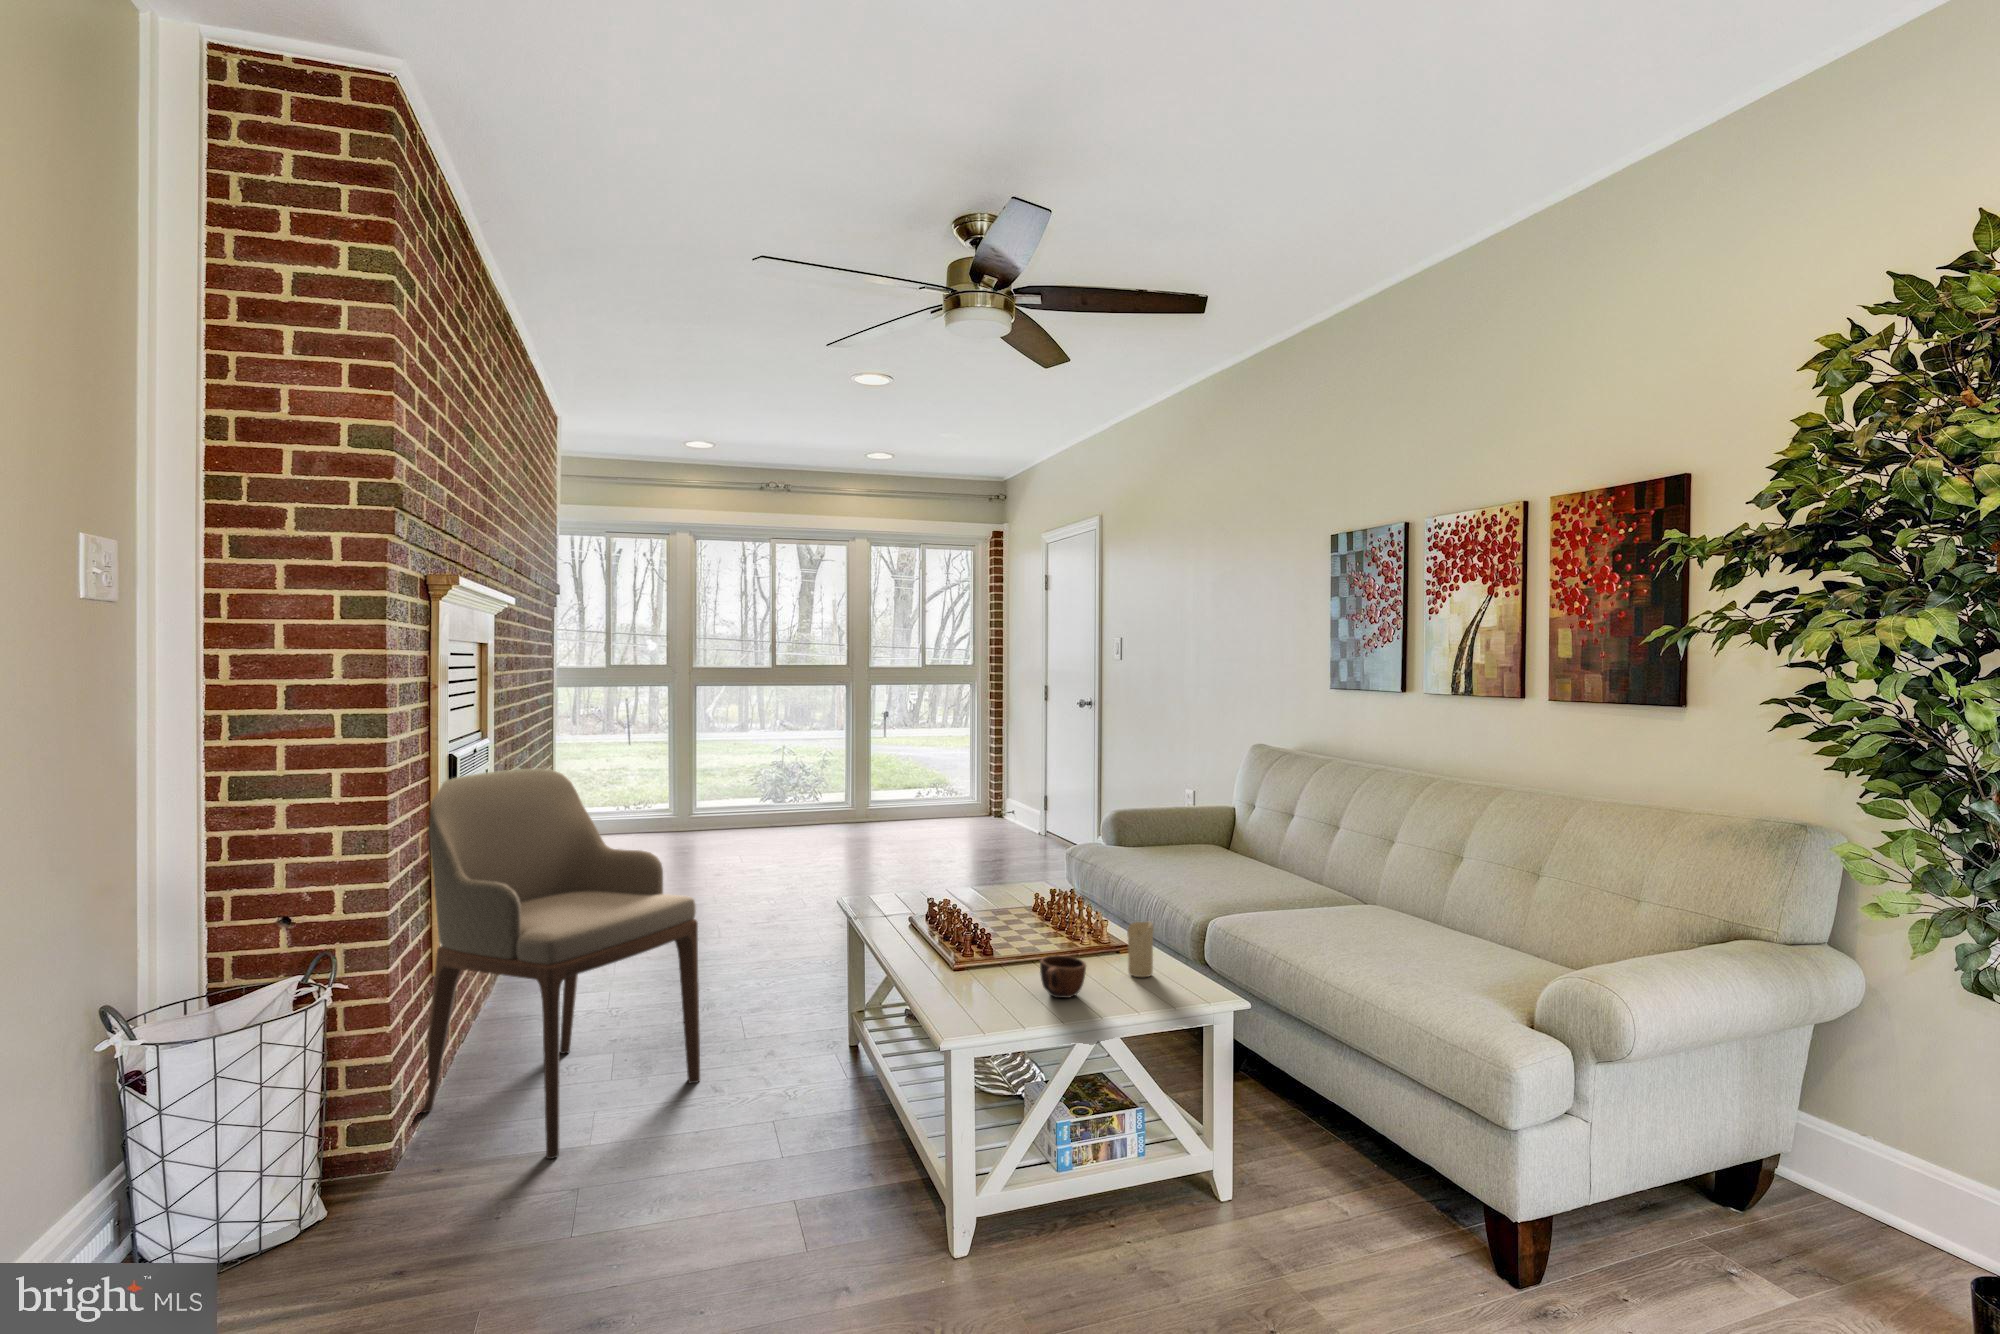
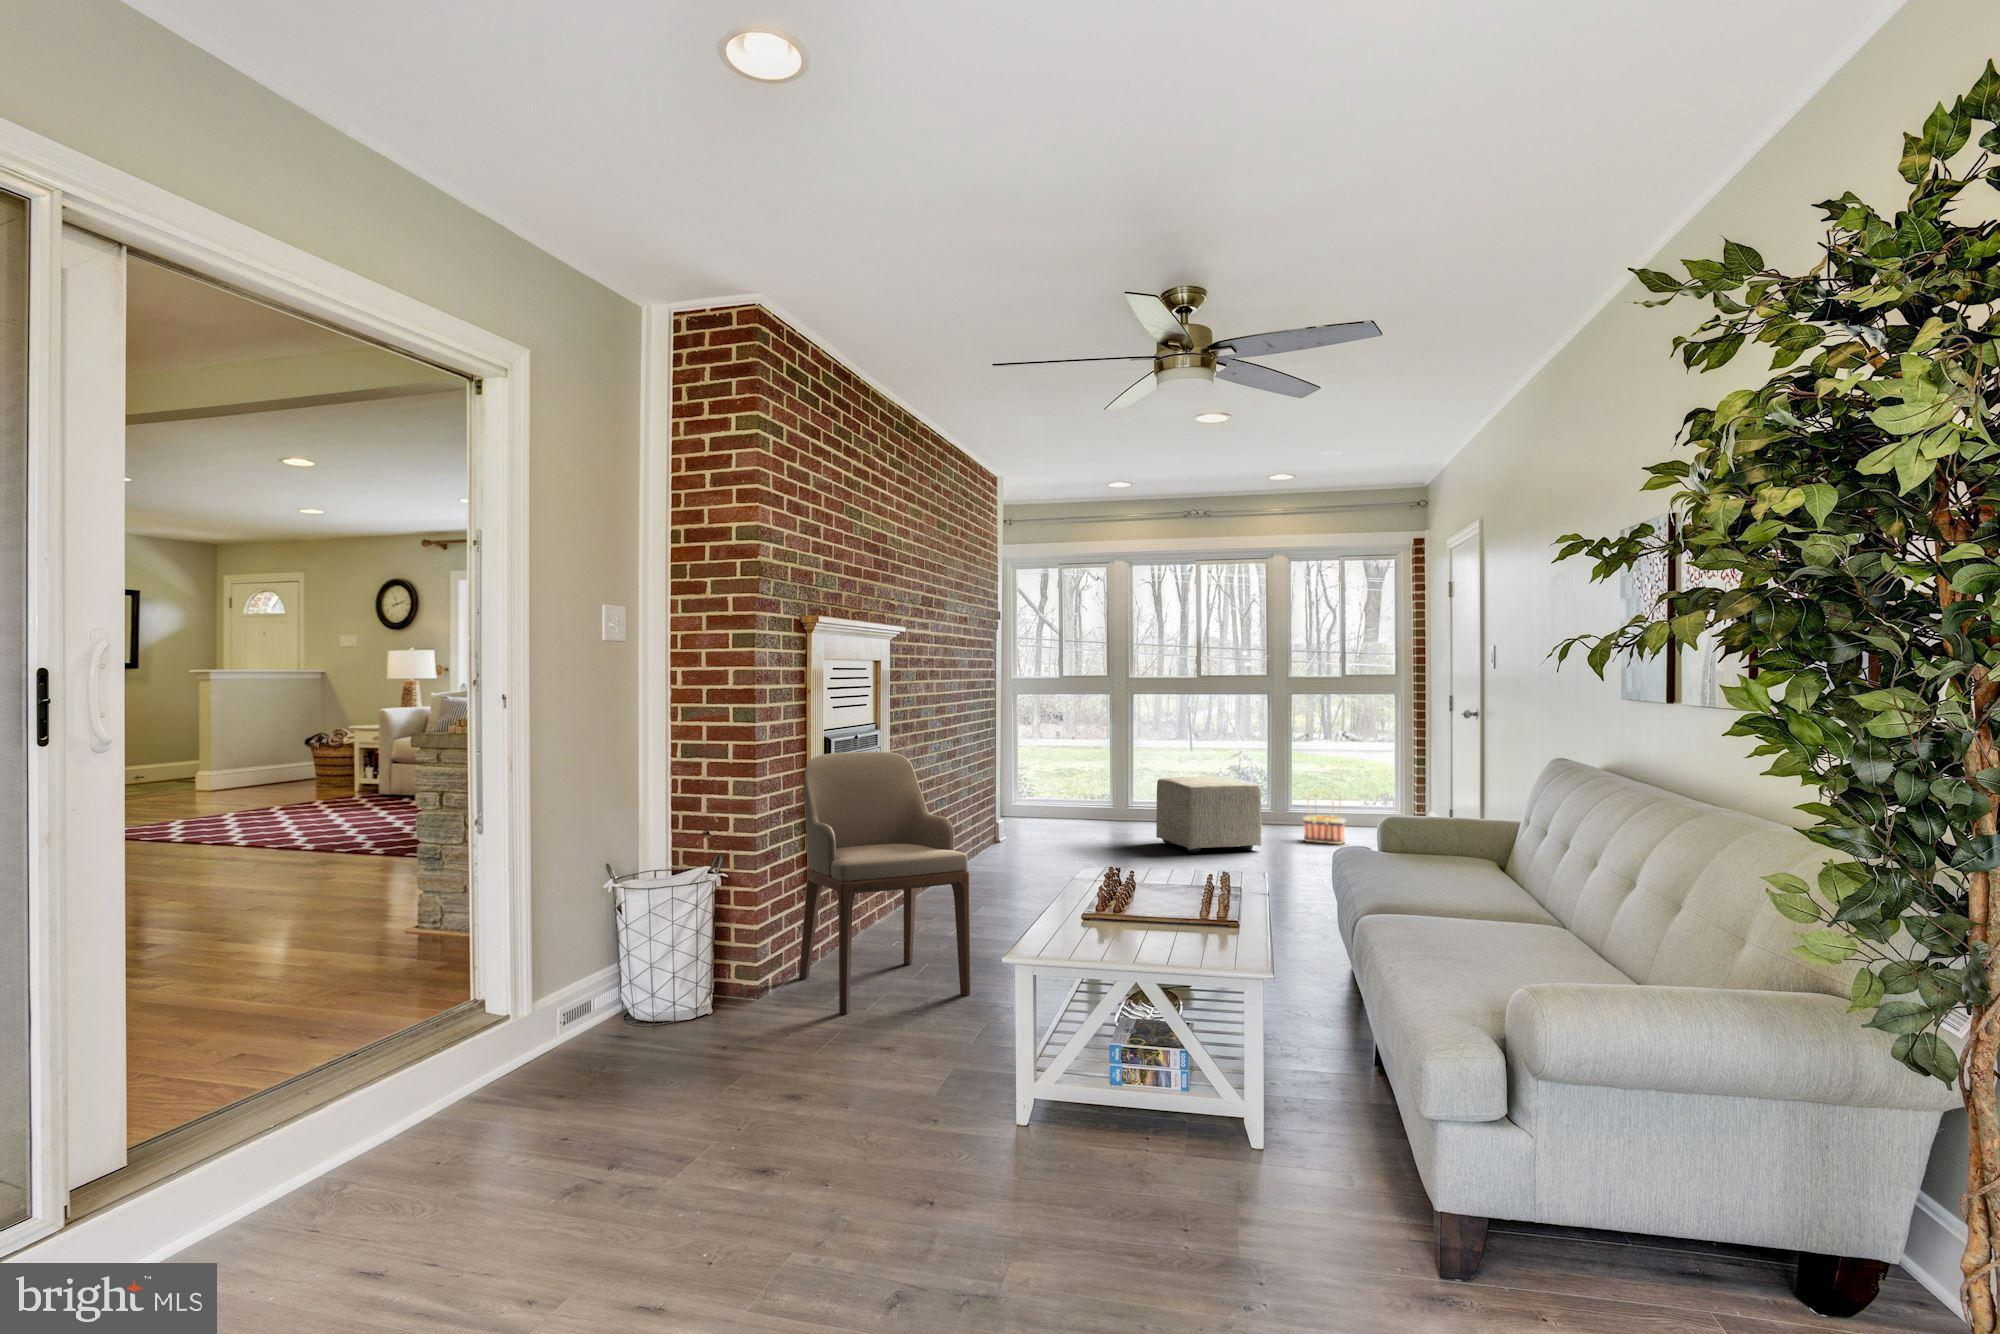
ottoman: none [693,767,809,850] -> present [1156,776,1262,853]
basket: none [833,772,873,825] -> present [1303,790,1346,844]
candle: present [1127,921,1153,977] -> none [1199,899,1223,946]
mug: present [1040,955,1086,998] -> none [1102,914,1146,947]

